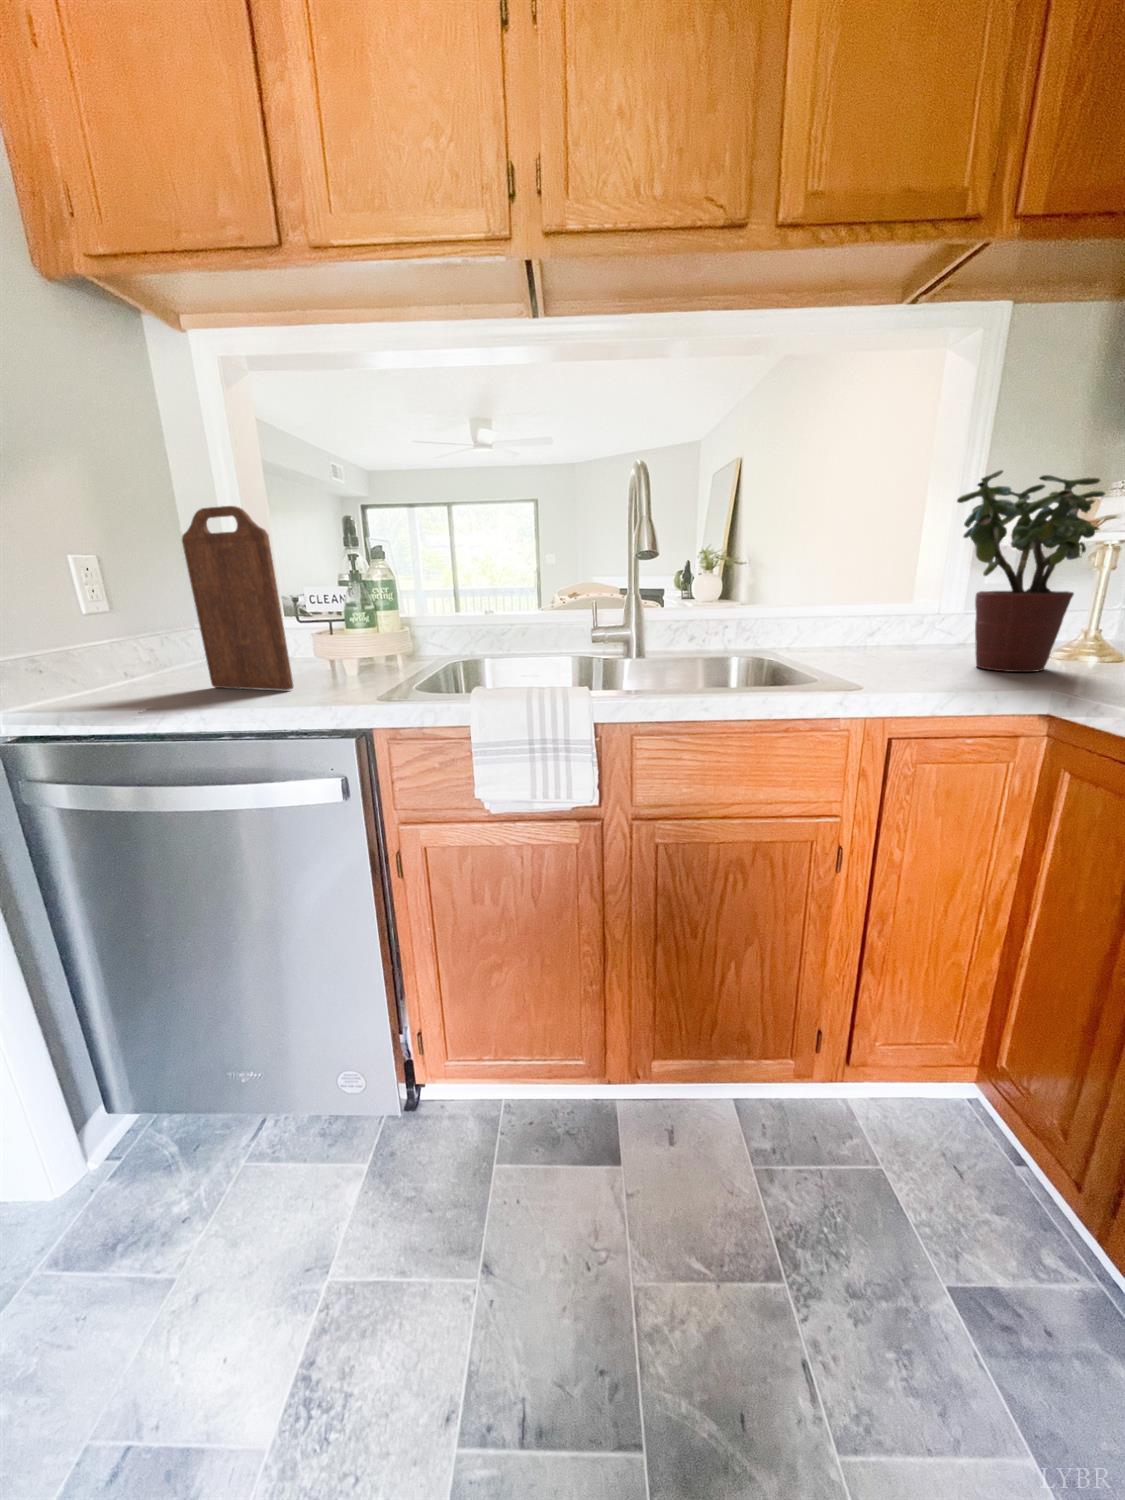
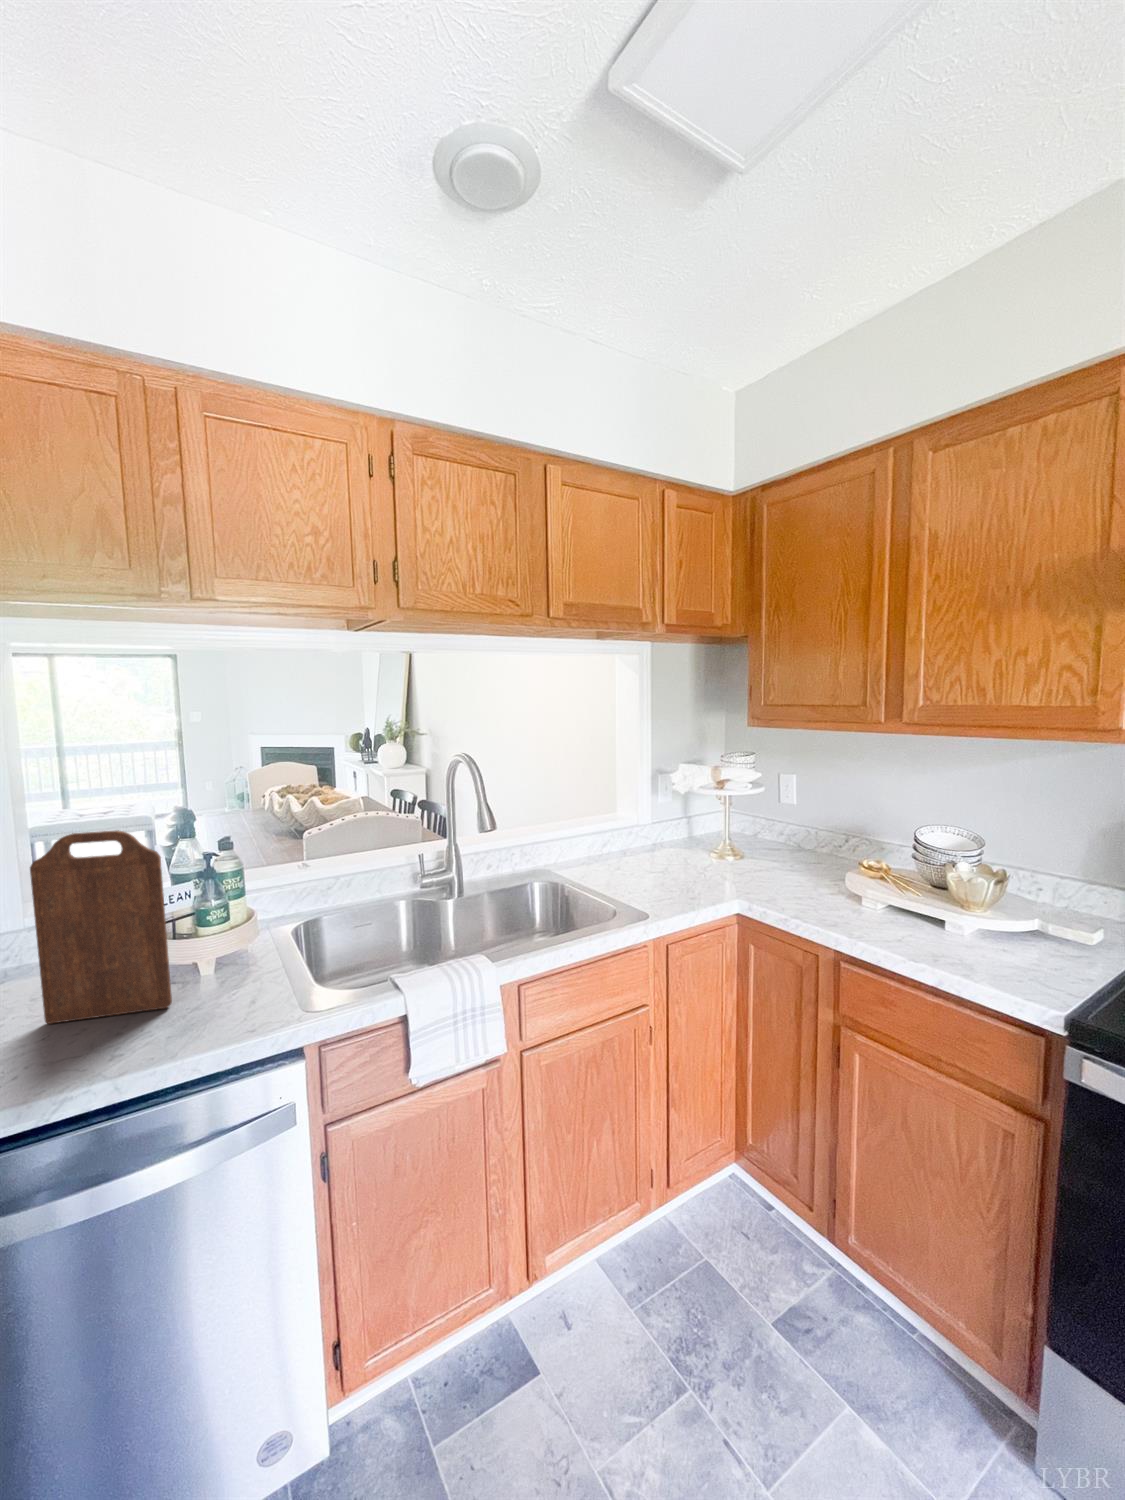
potted plant: present [957,470,1105,672] -> none [665,771,736,883]

